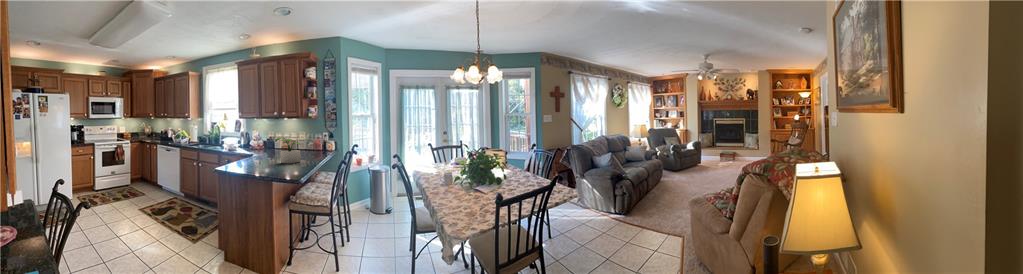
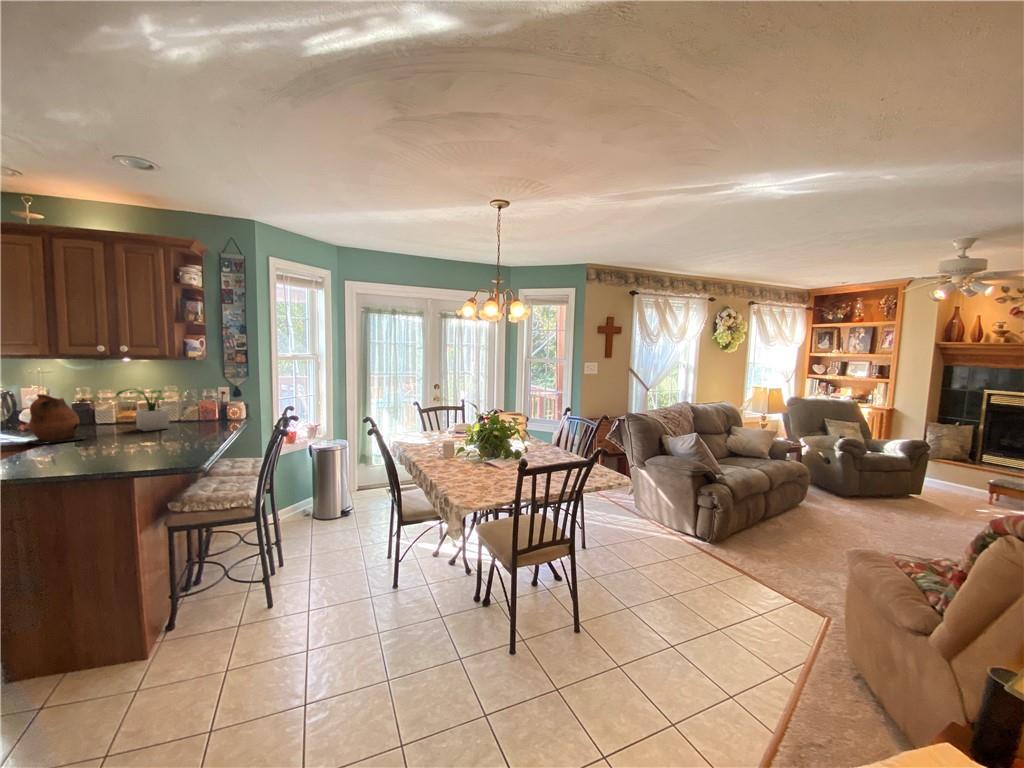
ceramic pitcher: none [231,141,265,170] -> present [29,394,87,444]

